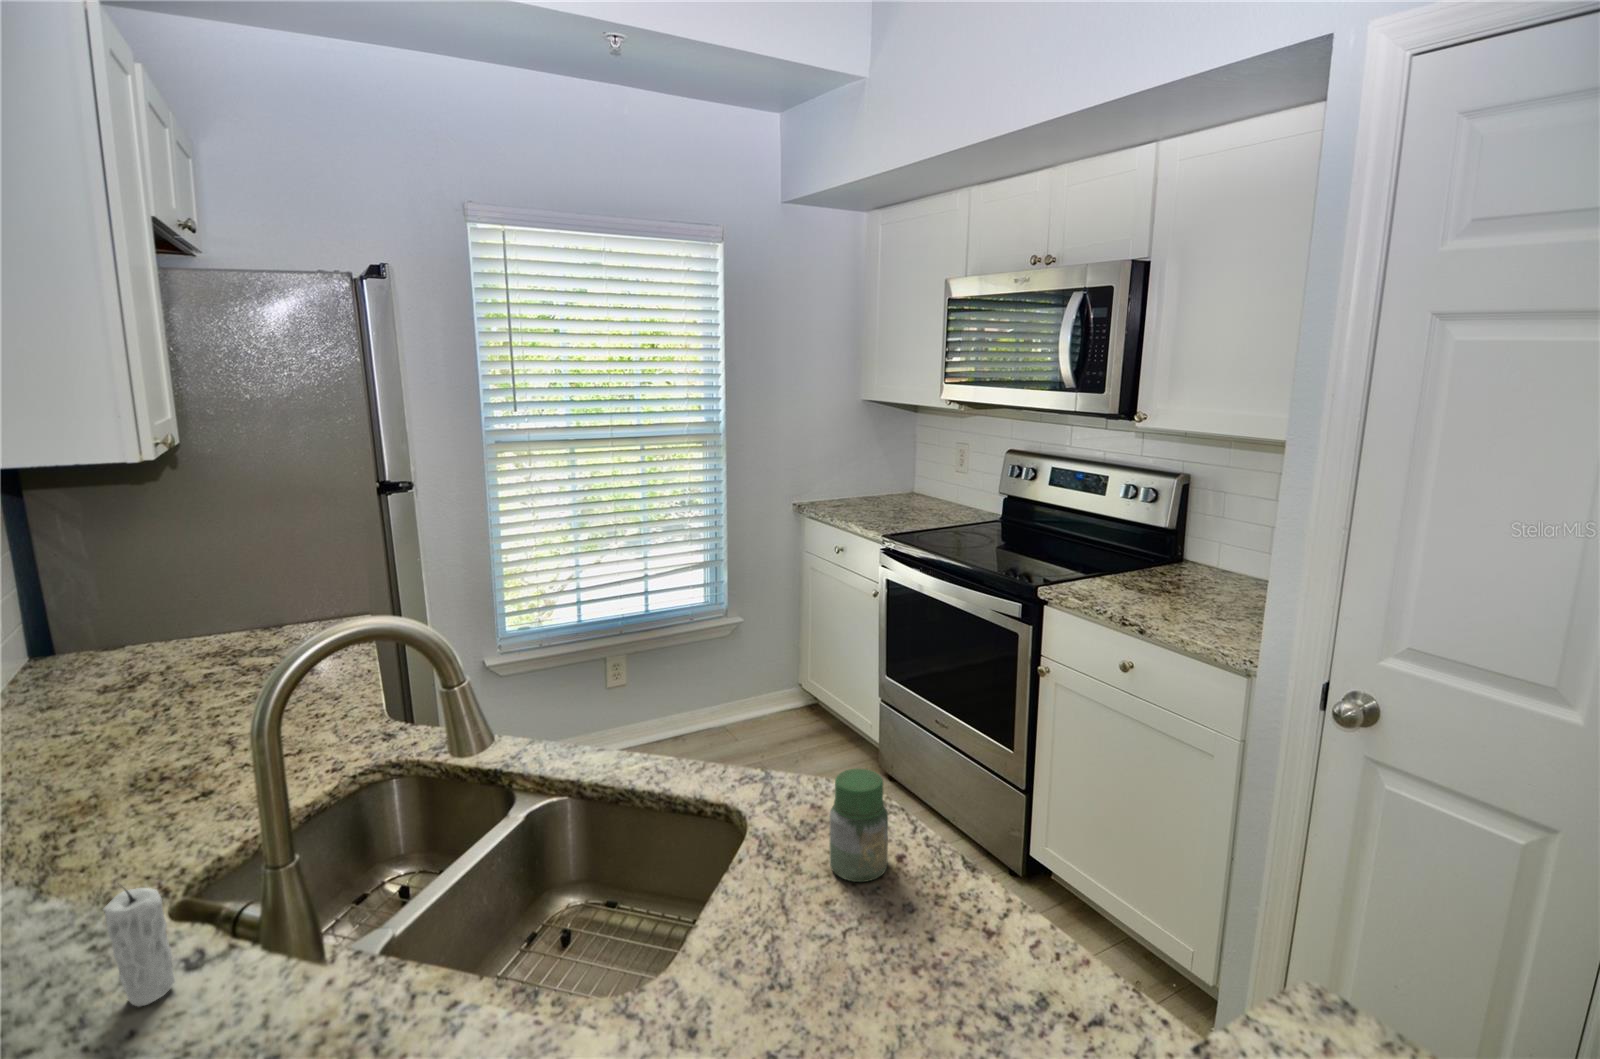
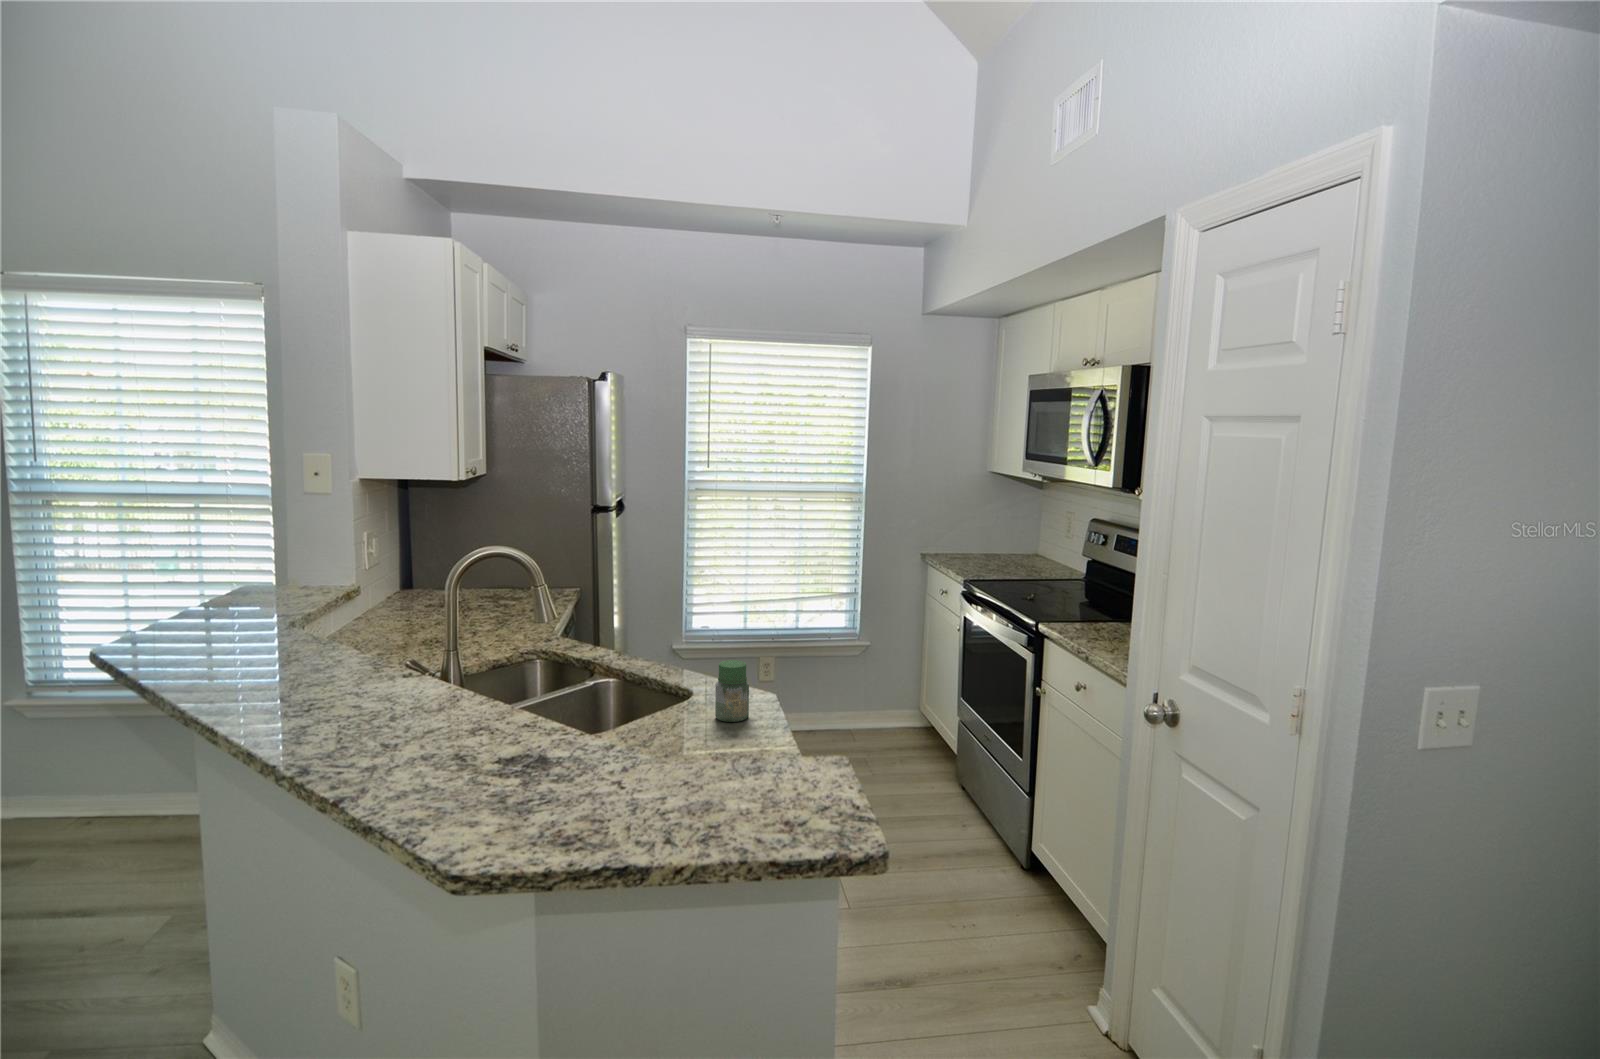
candle: present [103,888,175,1007] -> none [375,629,397,686]

